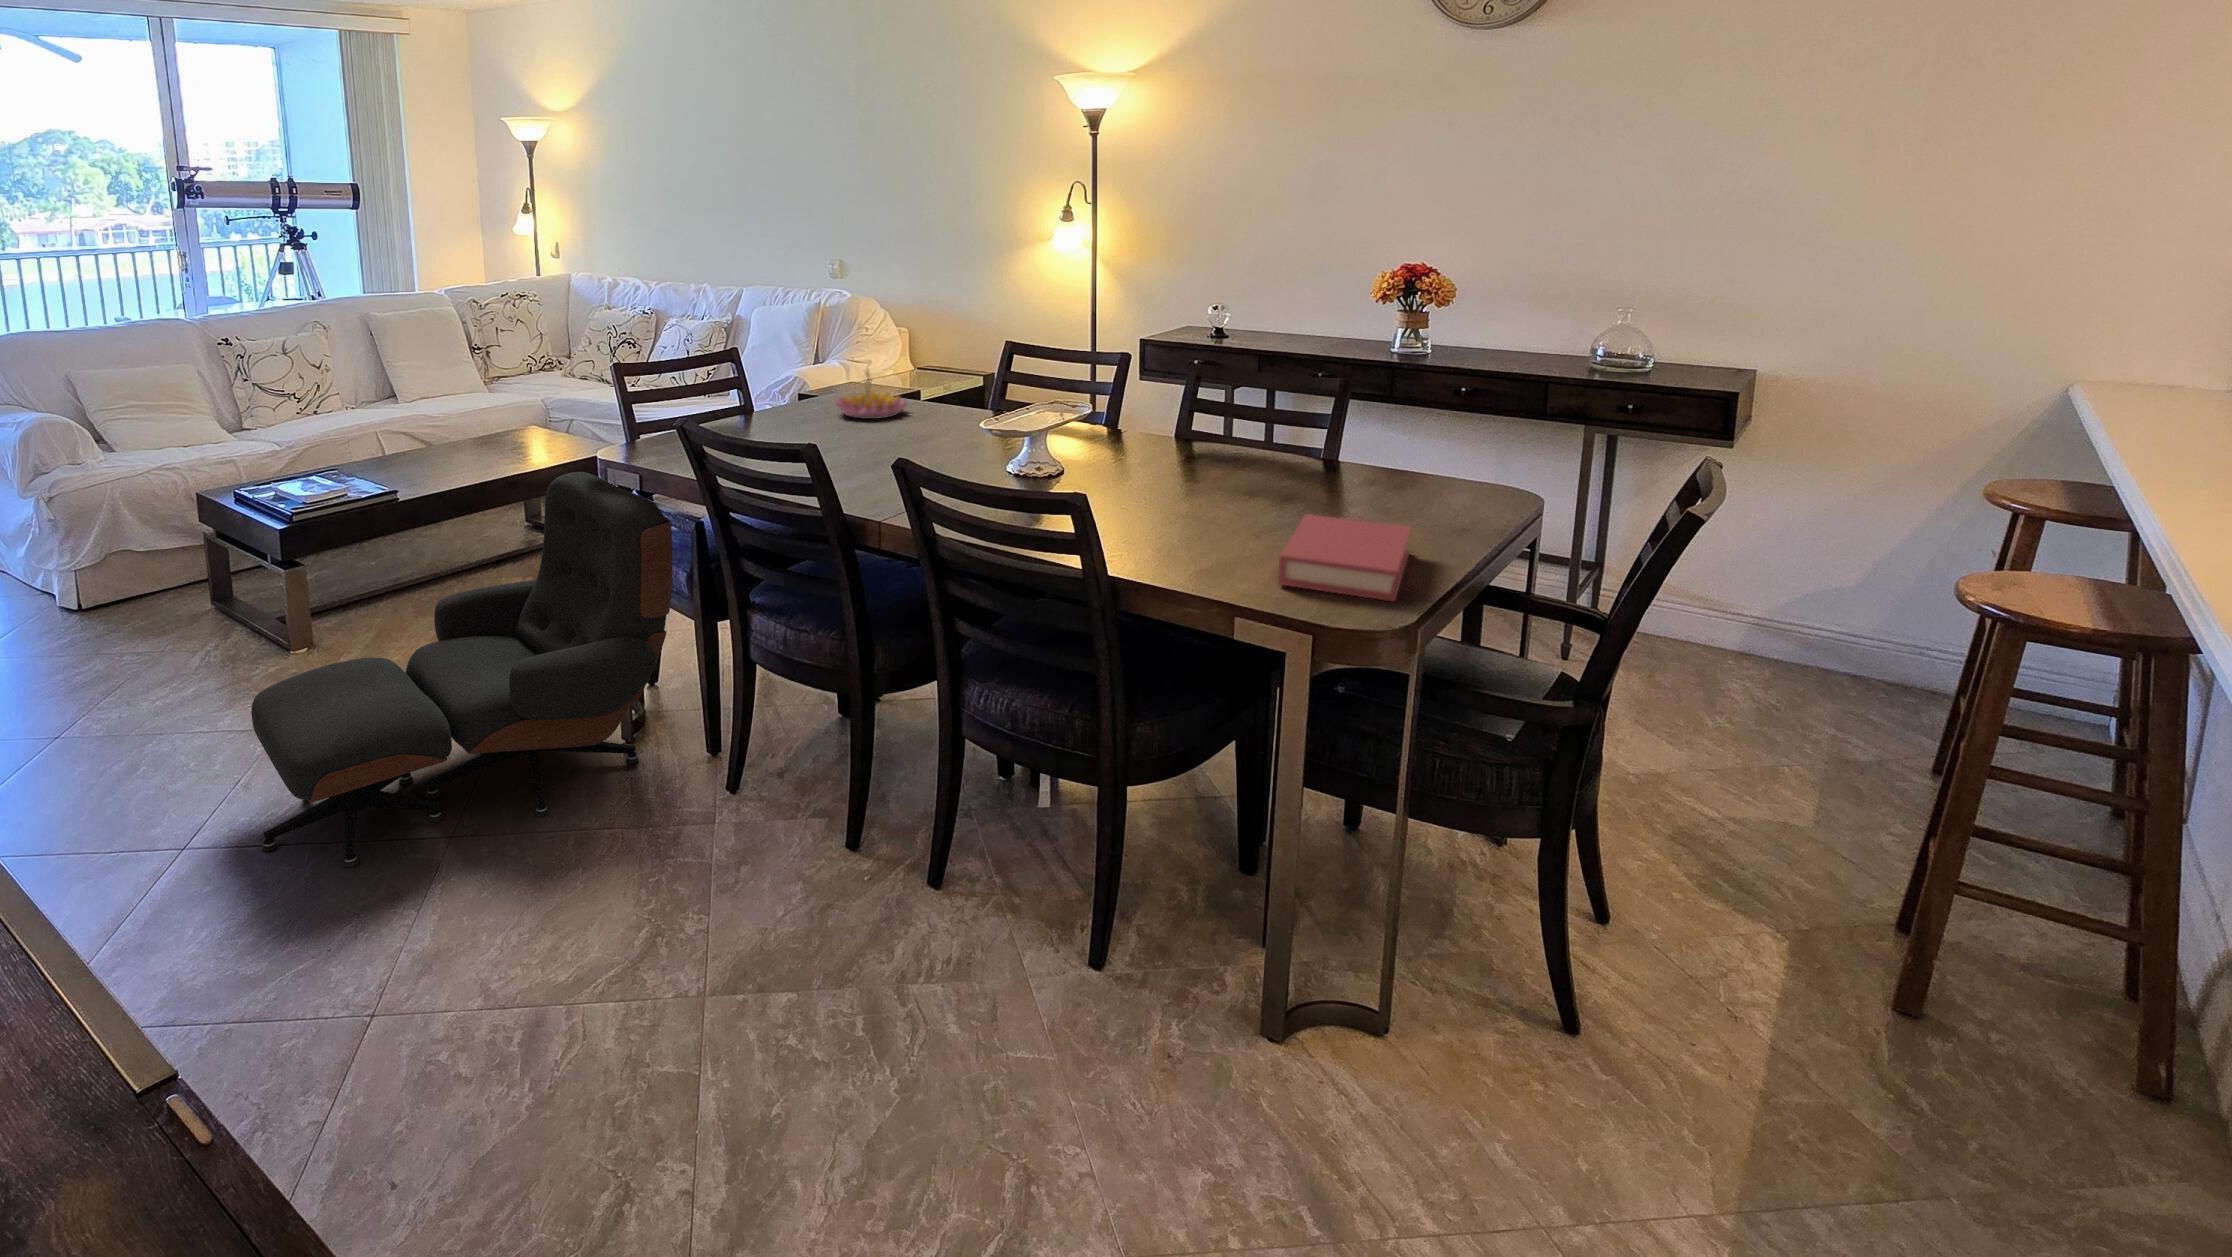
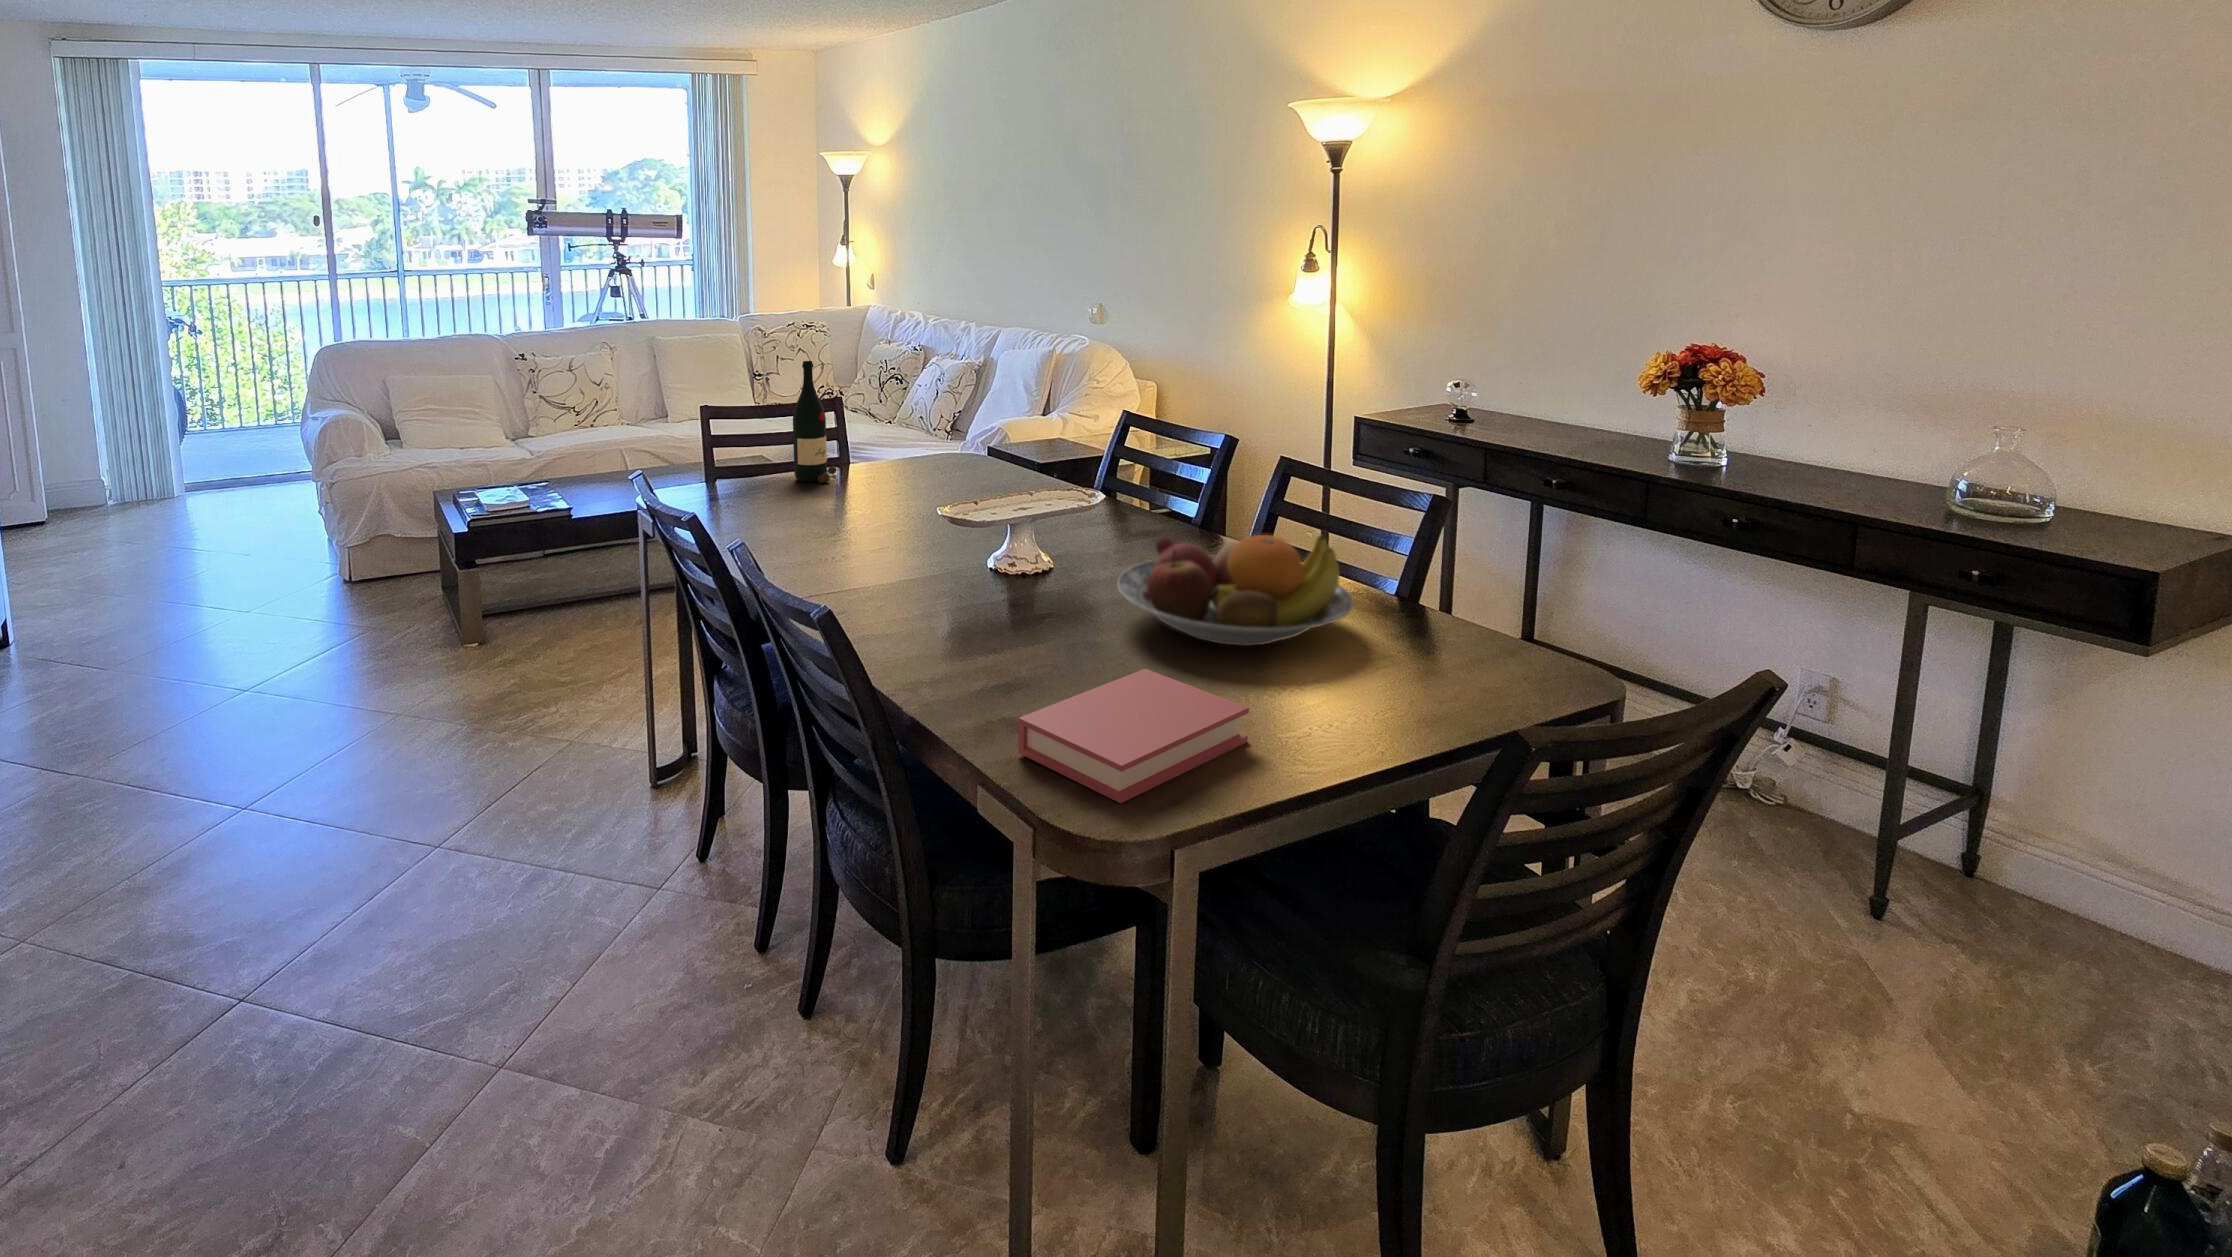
wine bottle: none [734,309,777,427] -> present [793,361,841,483]
candle holder: present [835,369,907,419] -> none [900,427,980,485]
fruit bowl: none [1187,408,1381,499] -> present [1117,535,1353,646]
lounge chair: present [251,472,673,868] -> none [288,510,672,850]

